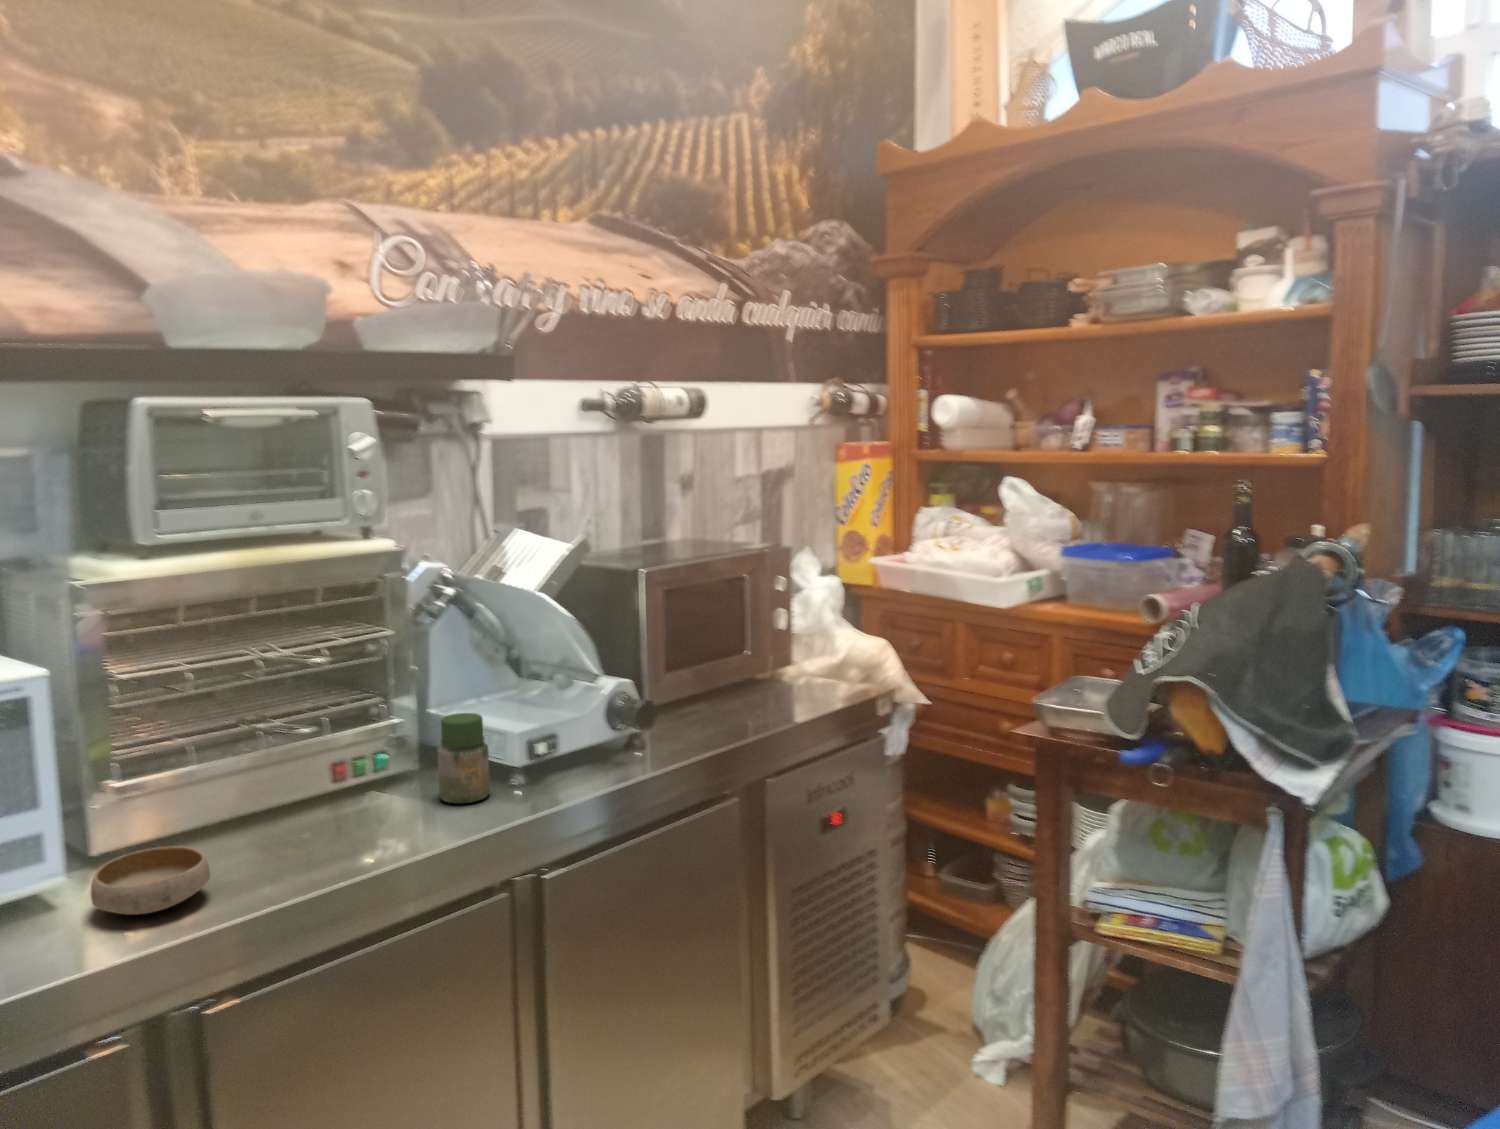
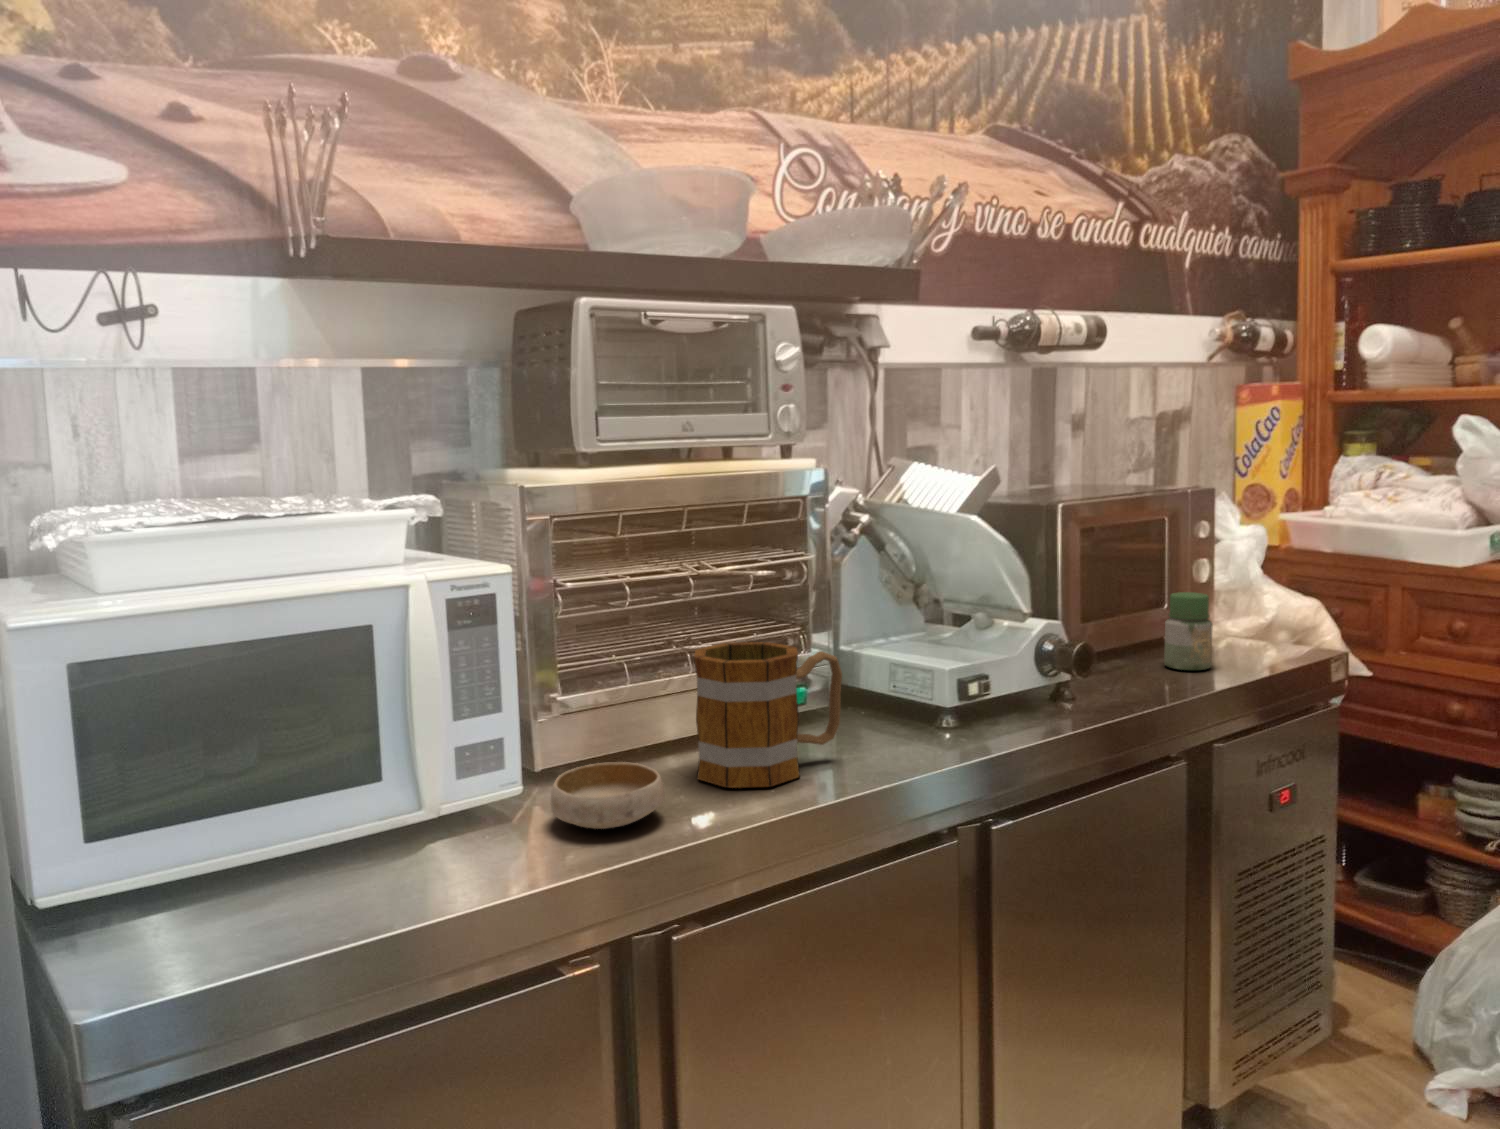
jar: present [438,713,490,803] -> present [1164,592,1212,670]
mug: none [250,720,403,861] -> present [694,642,842,788]

